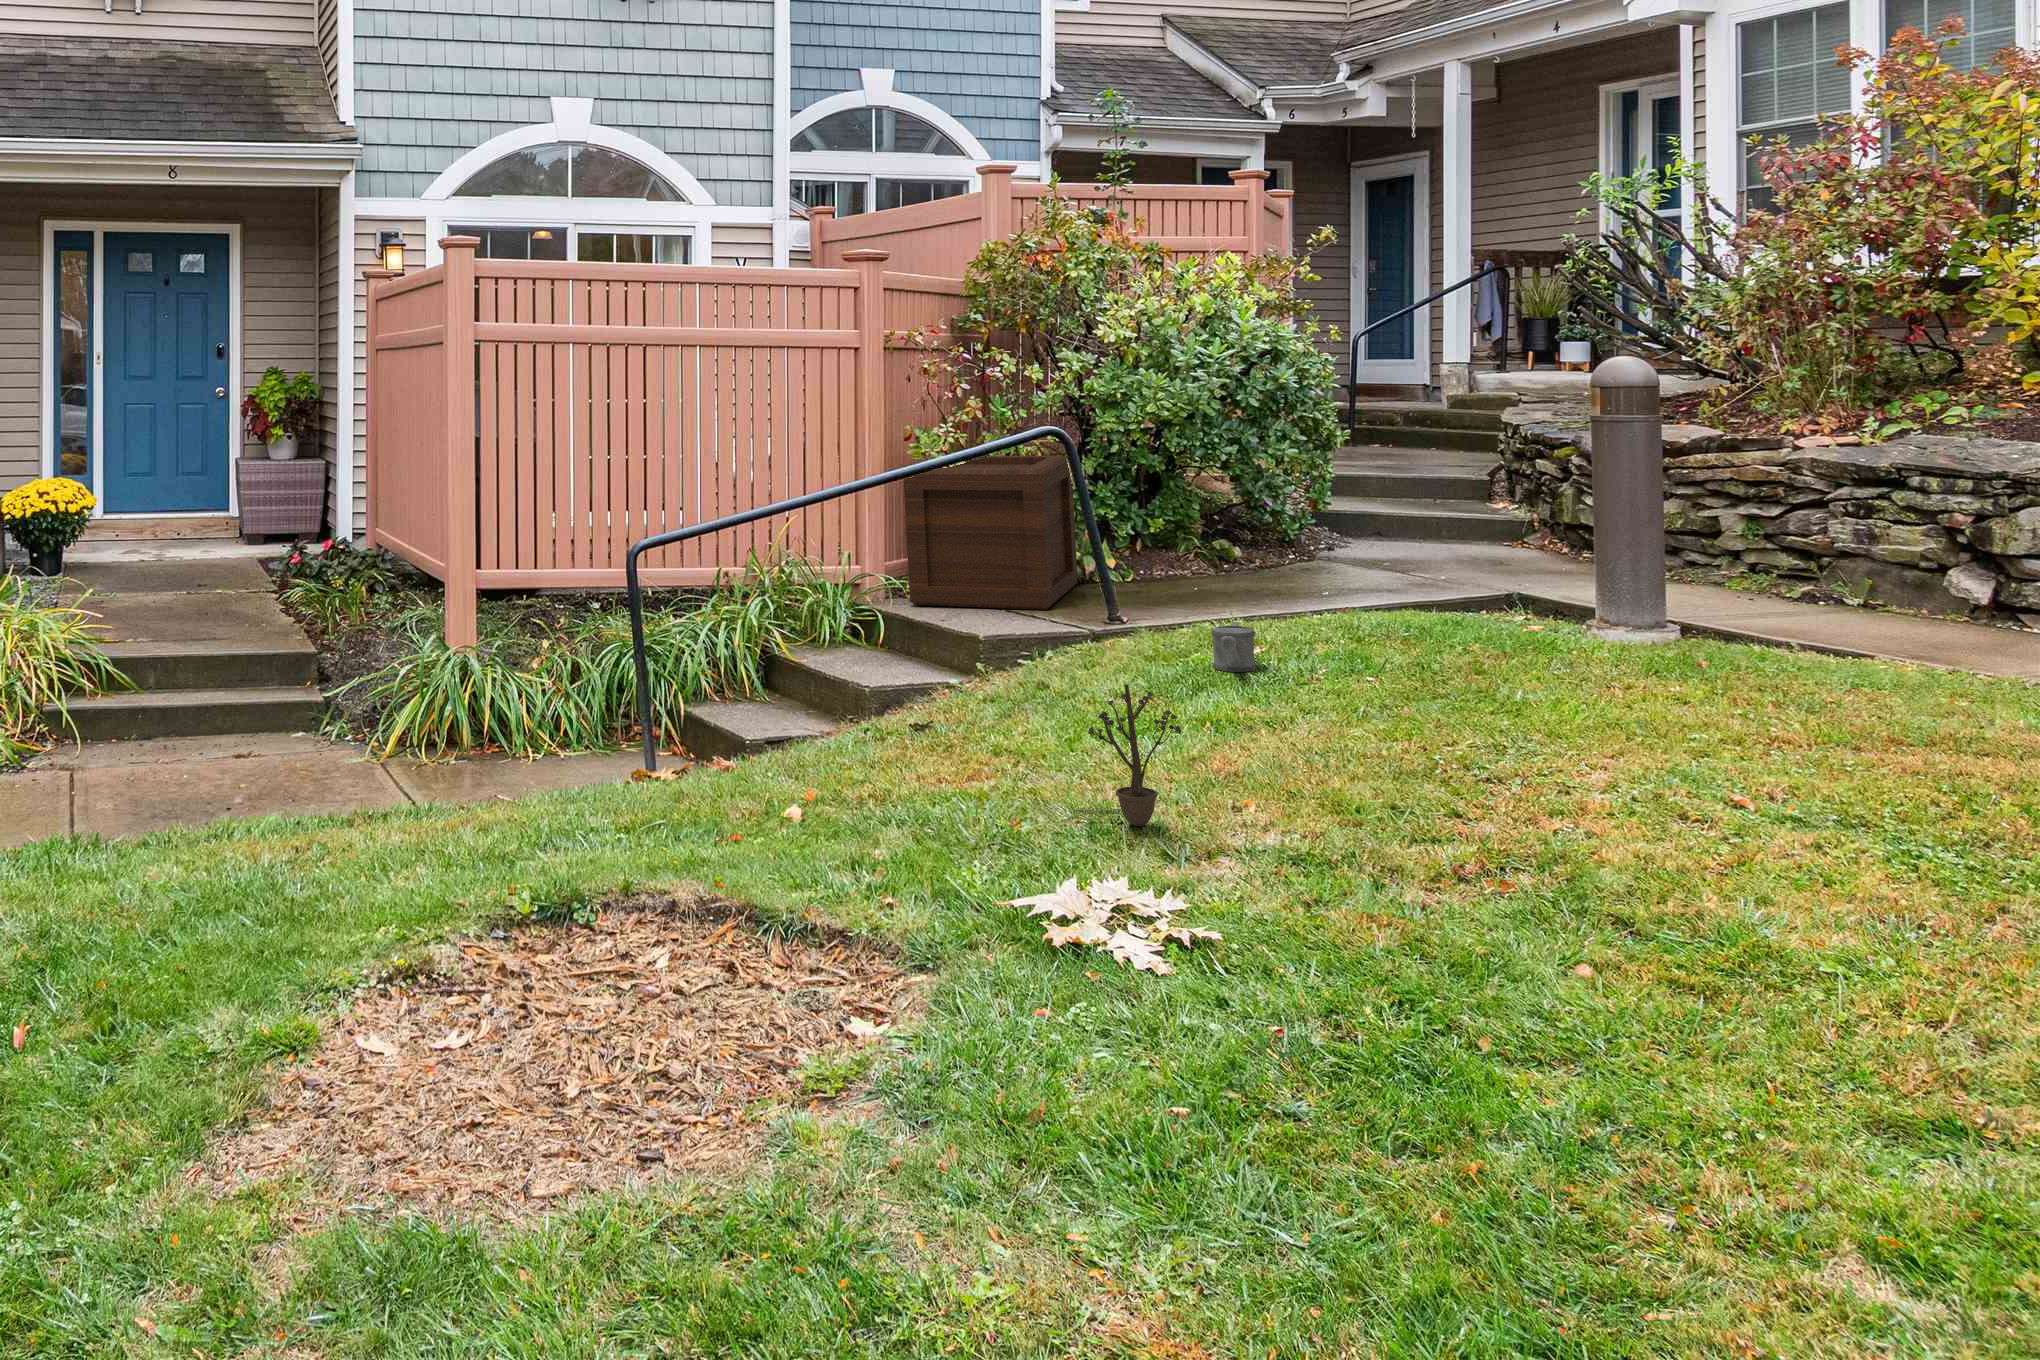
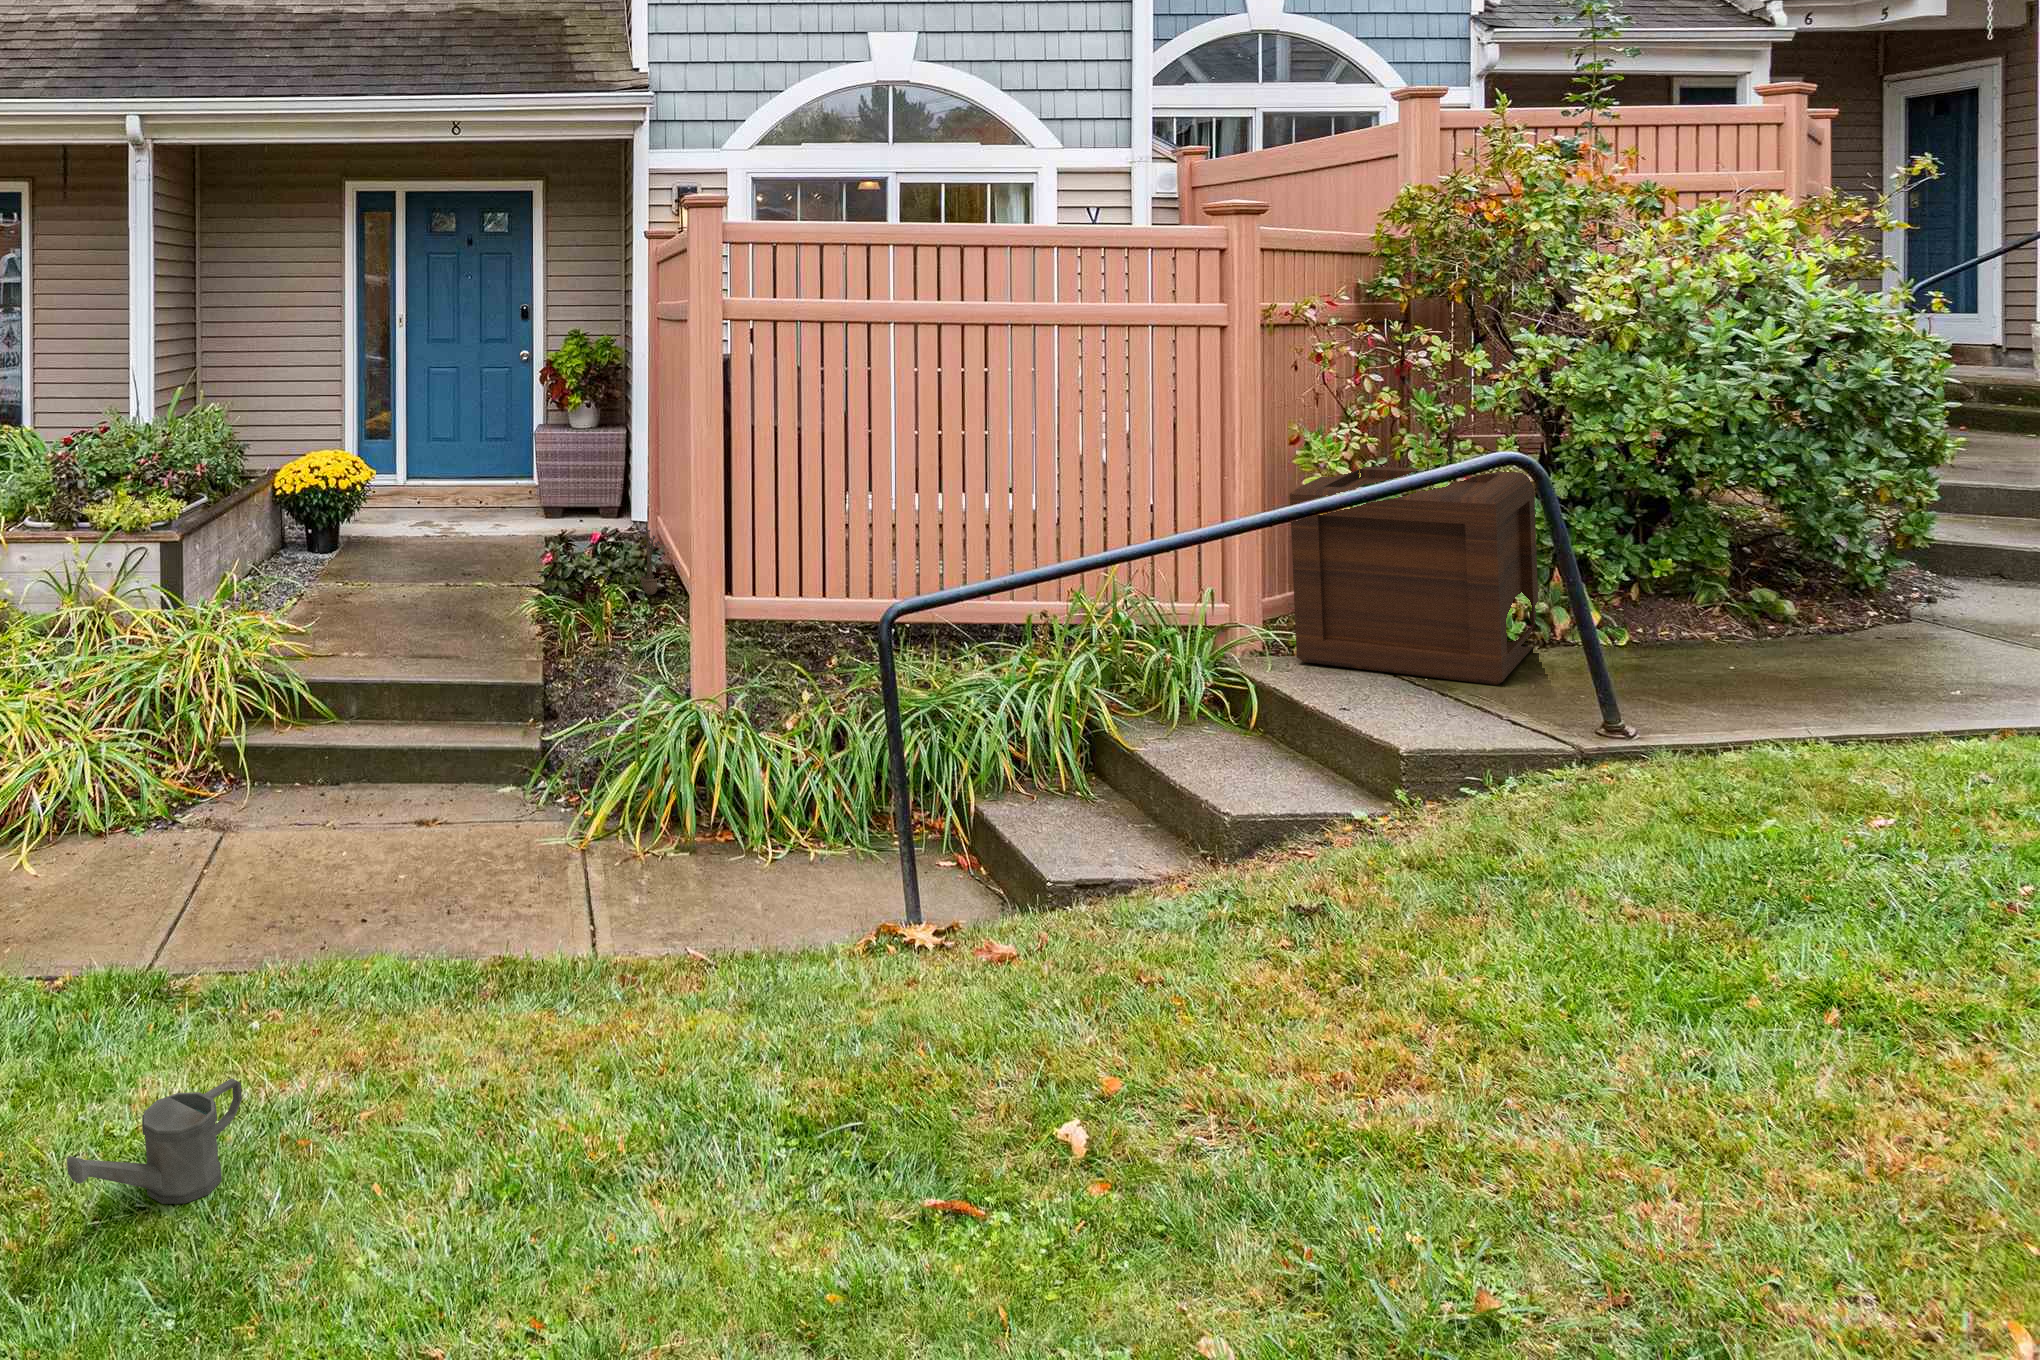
watering can: present [1211,622,1257,672] -> present [67,1078,242,1204]
decorative plant: present [1074,684,1181,826] -> present [640,522,660,595]

